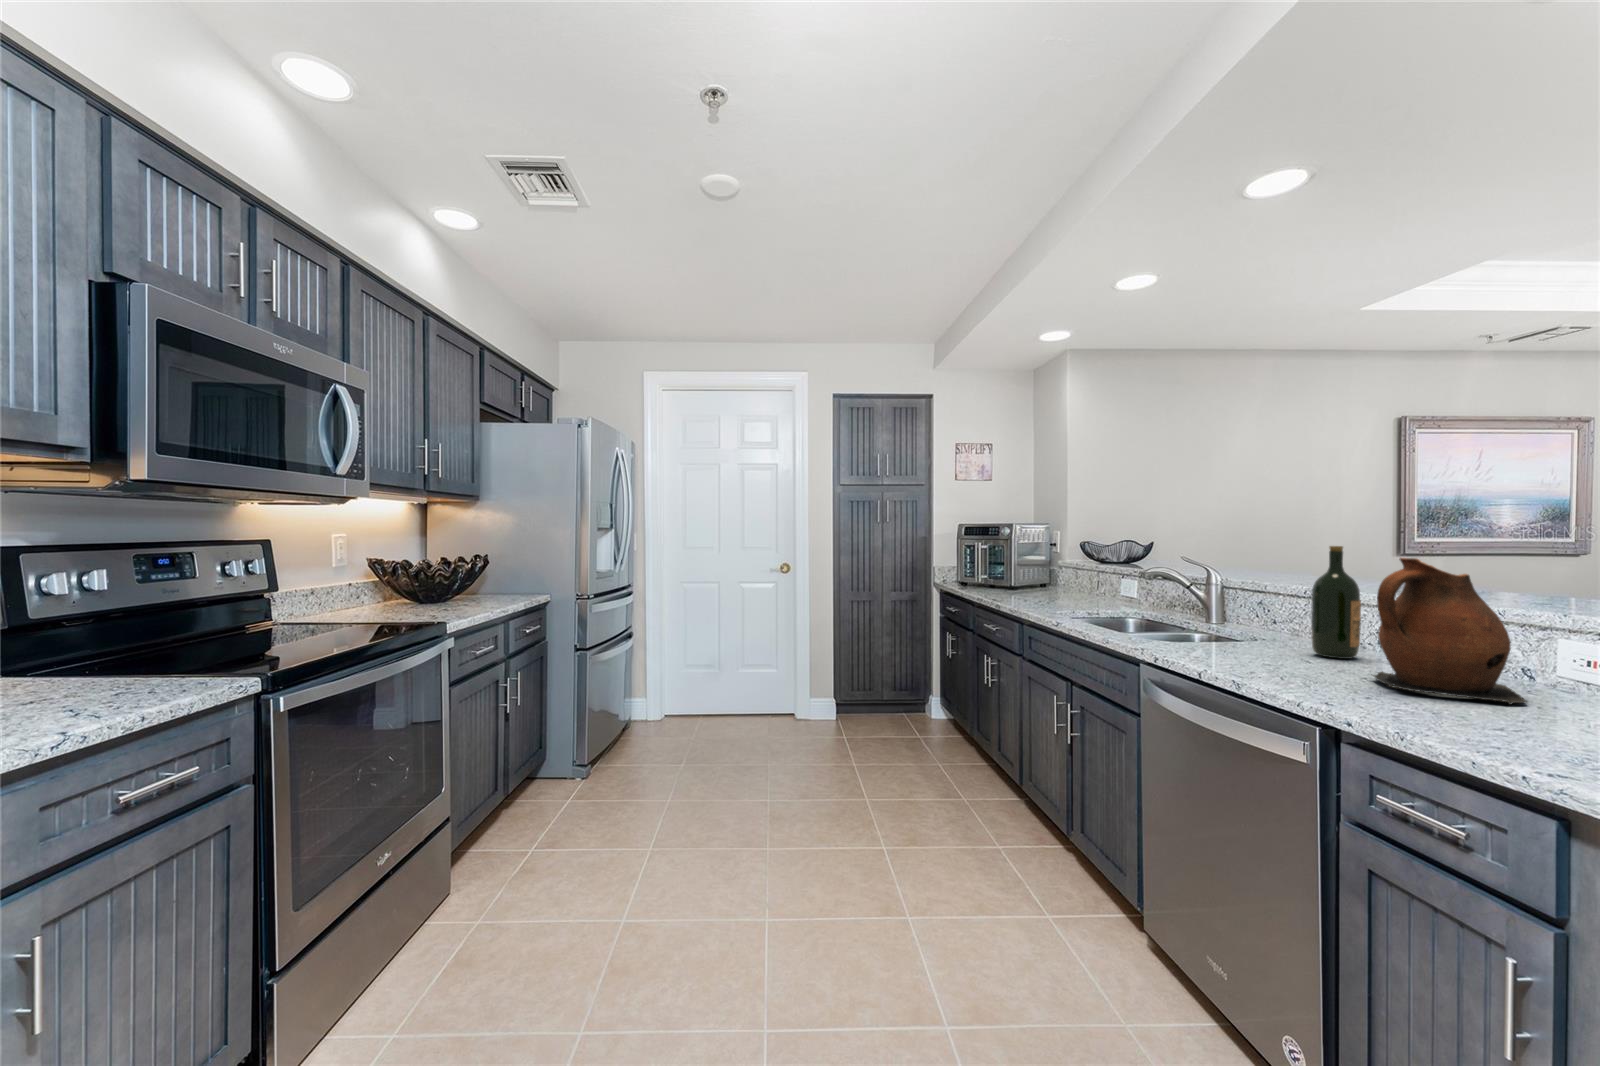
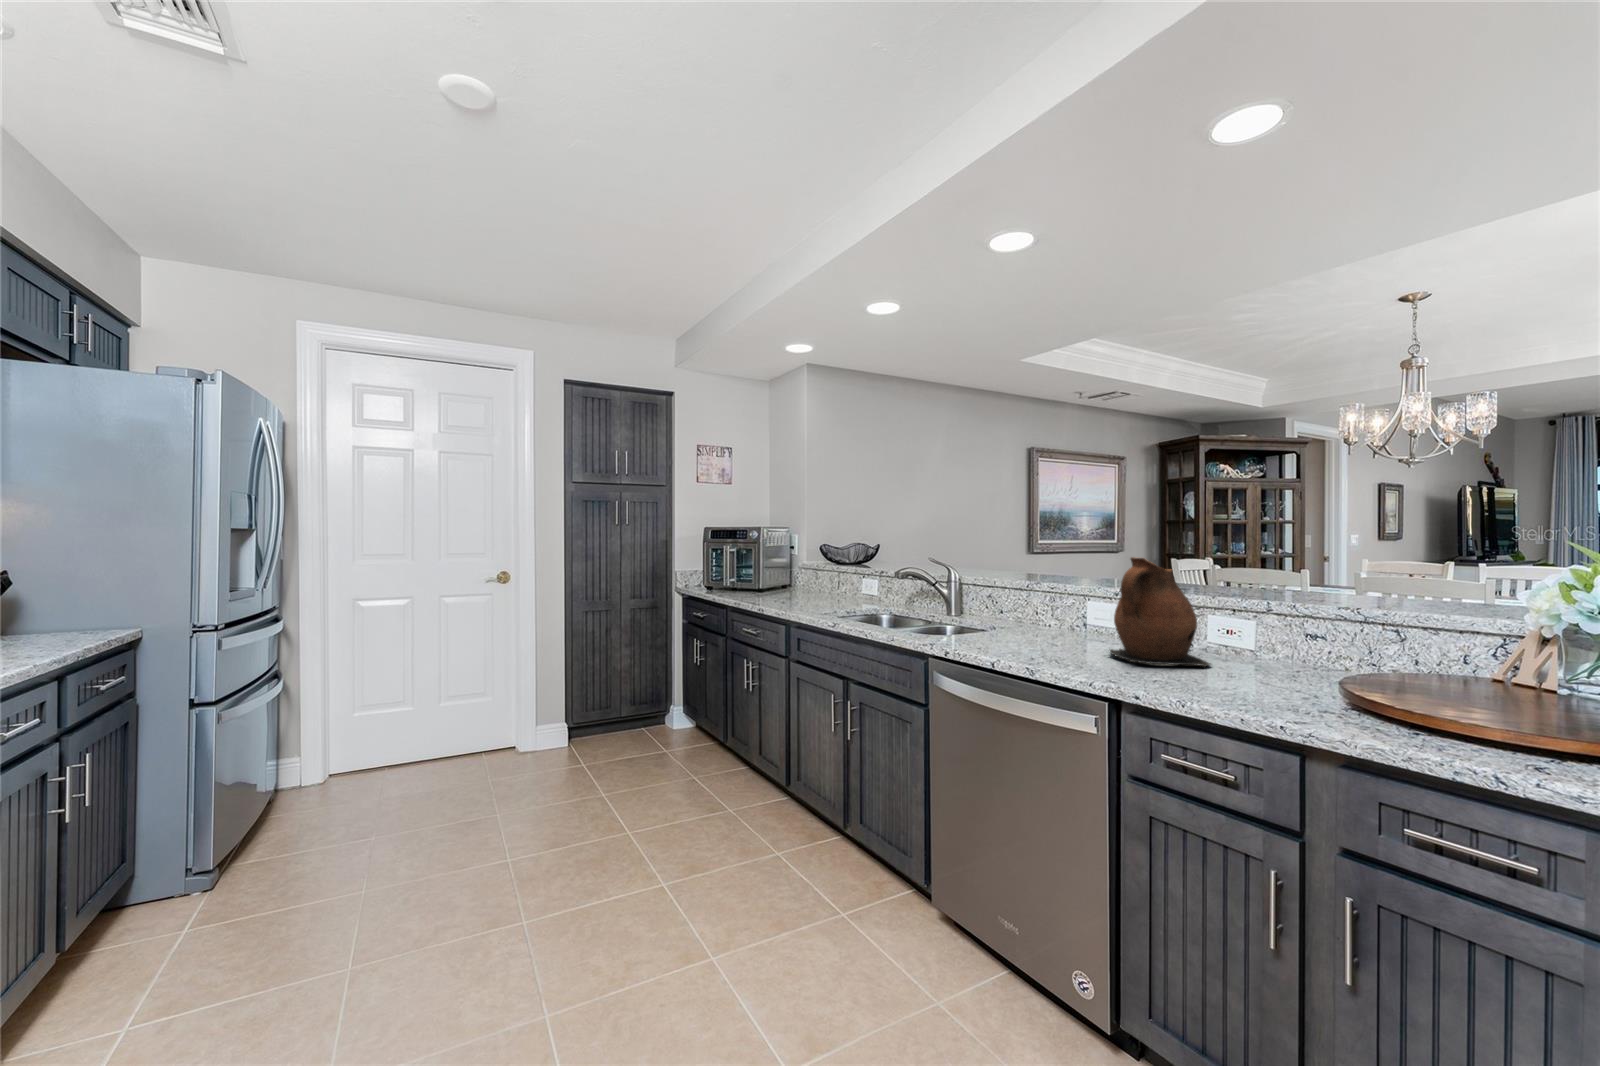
wine bottle: present [1311,546,1361,659] -> none [1046,548,1079,640]

